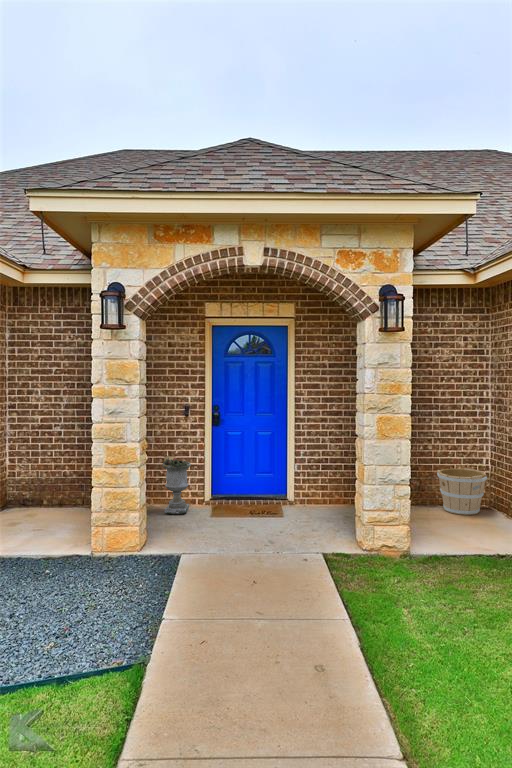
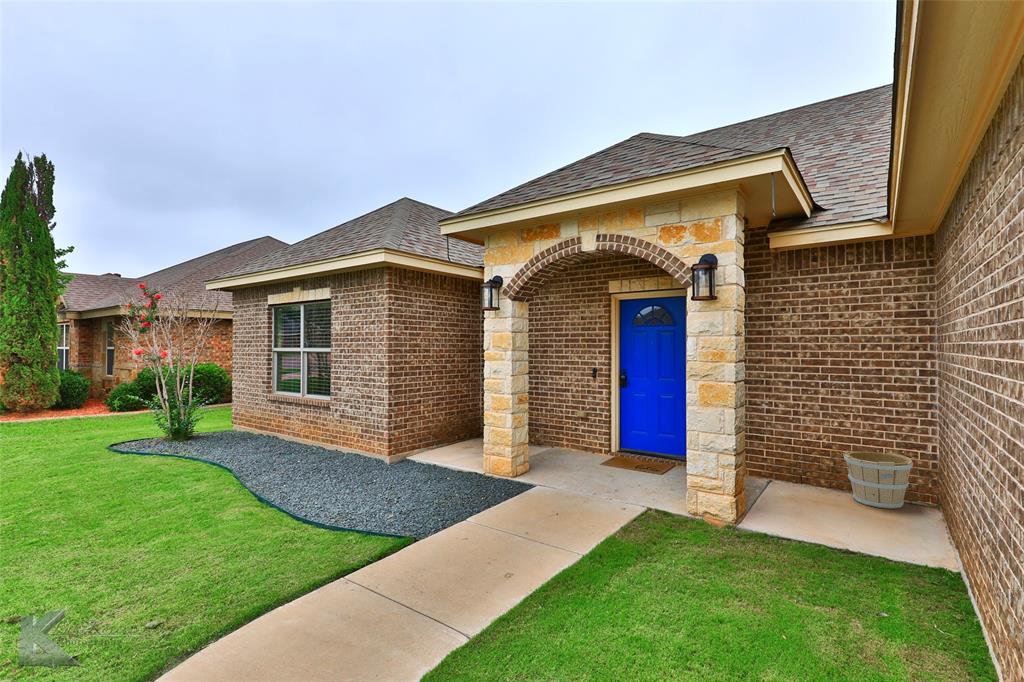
planter: present [162,458,191,514] -> none [569,411,594,458]

